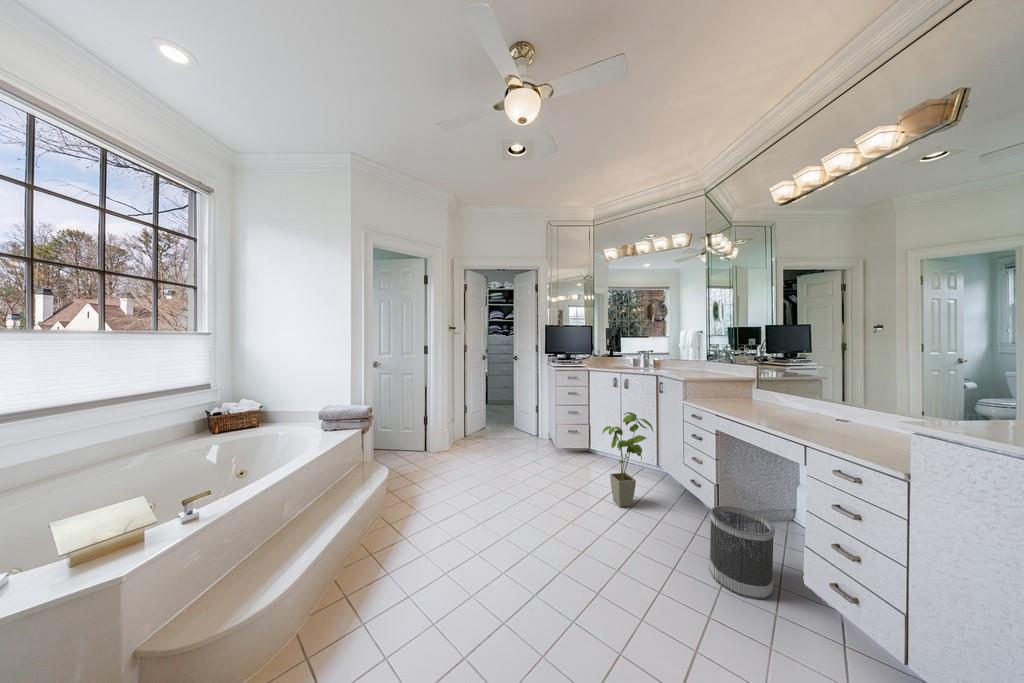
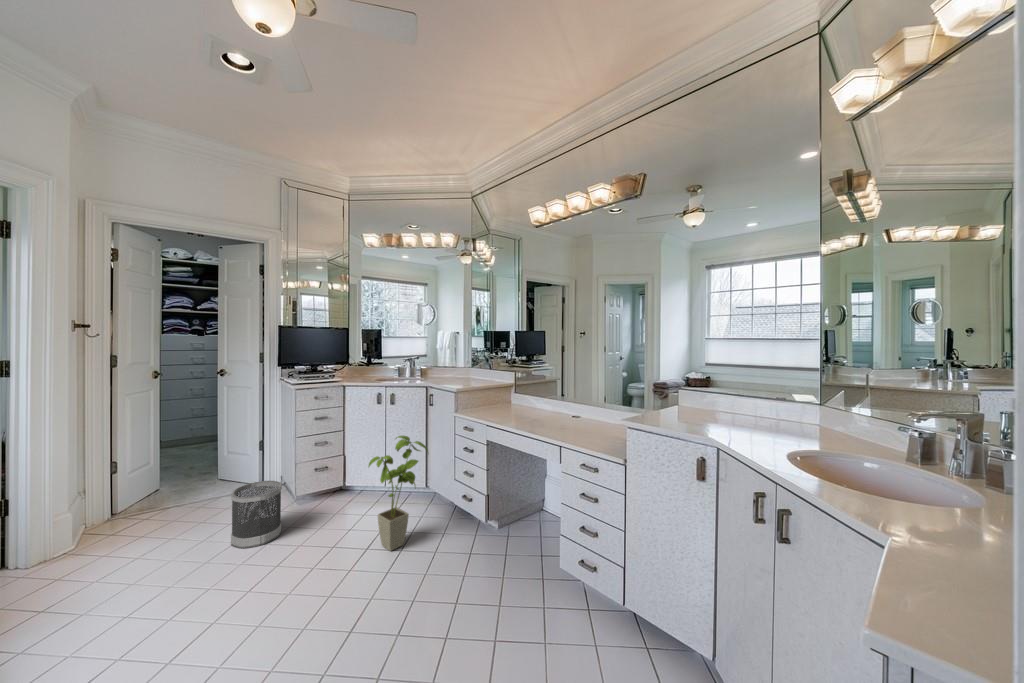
wastebasket: present [709,505,775,599] -> present [231,481,282,549]

